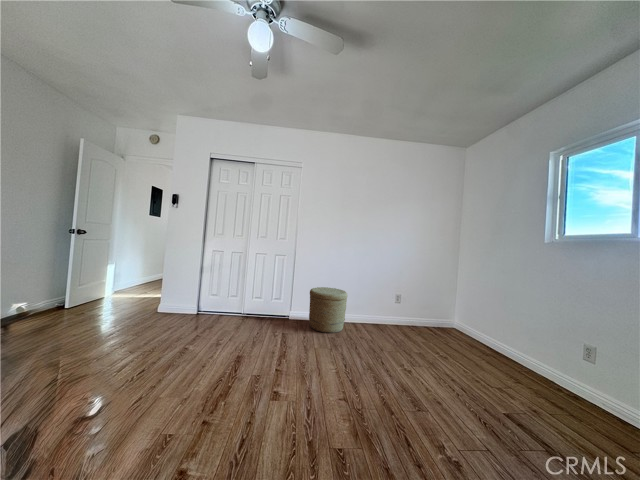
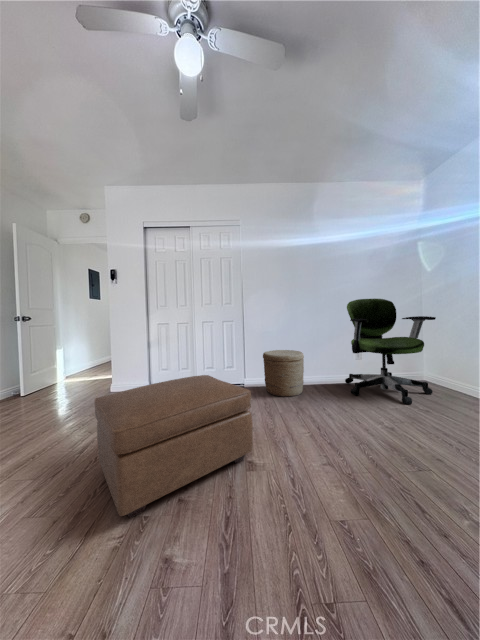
office chair: none [384,248,466,350] -> present [345,299,436,404]
ottoman: none [135,308,284,436] -> present [94,375,253,518]

